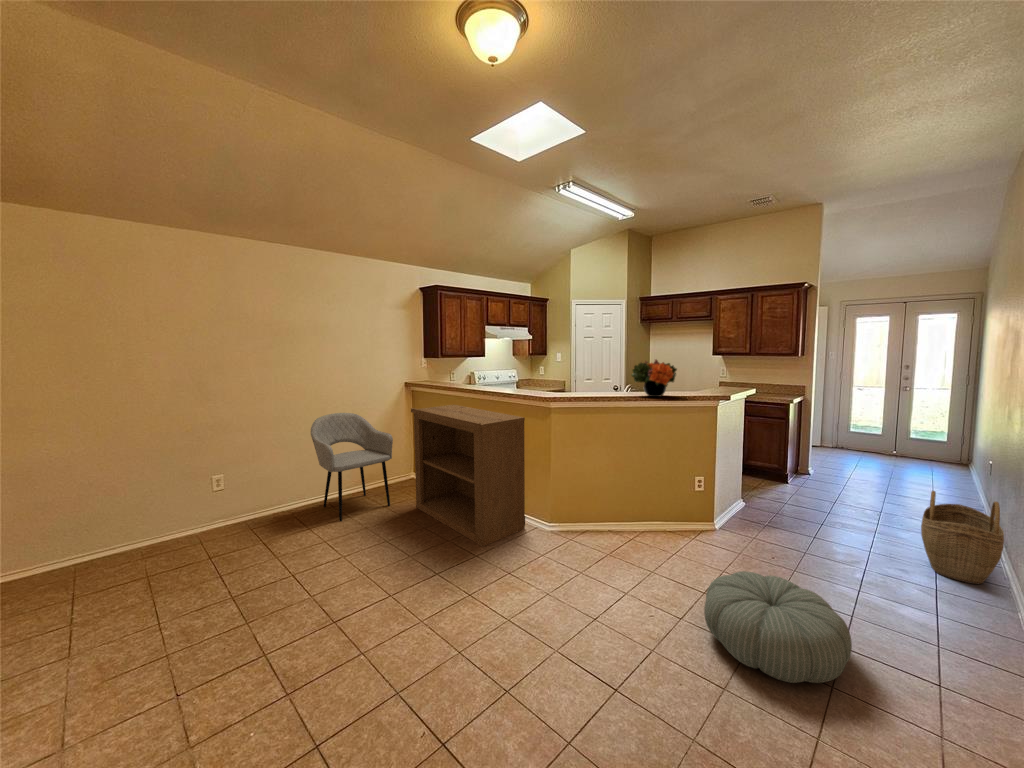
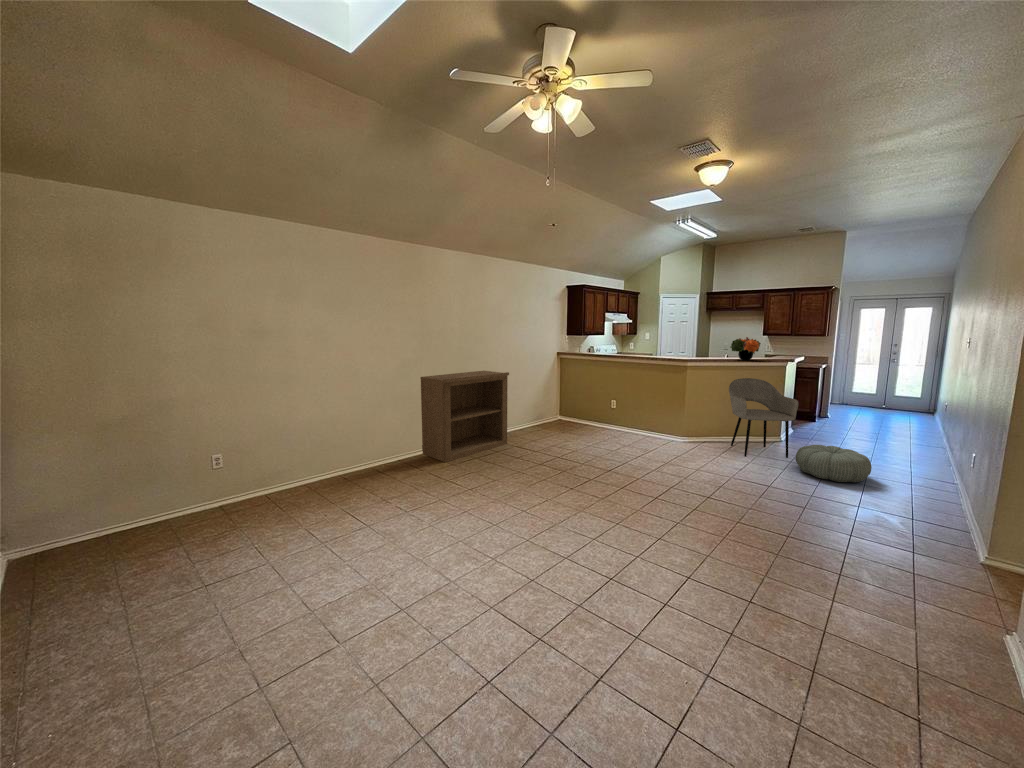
bookshelf: present [411,405,525,546] -> present [420,371,509,462]
armchair: present [311,413,393,521] -> present [729,378,798,458]
woven basket: present [921,491,1004,584] -> none [903,411,947,459]

